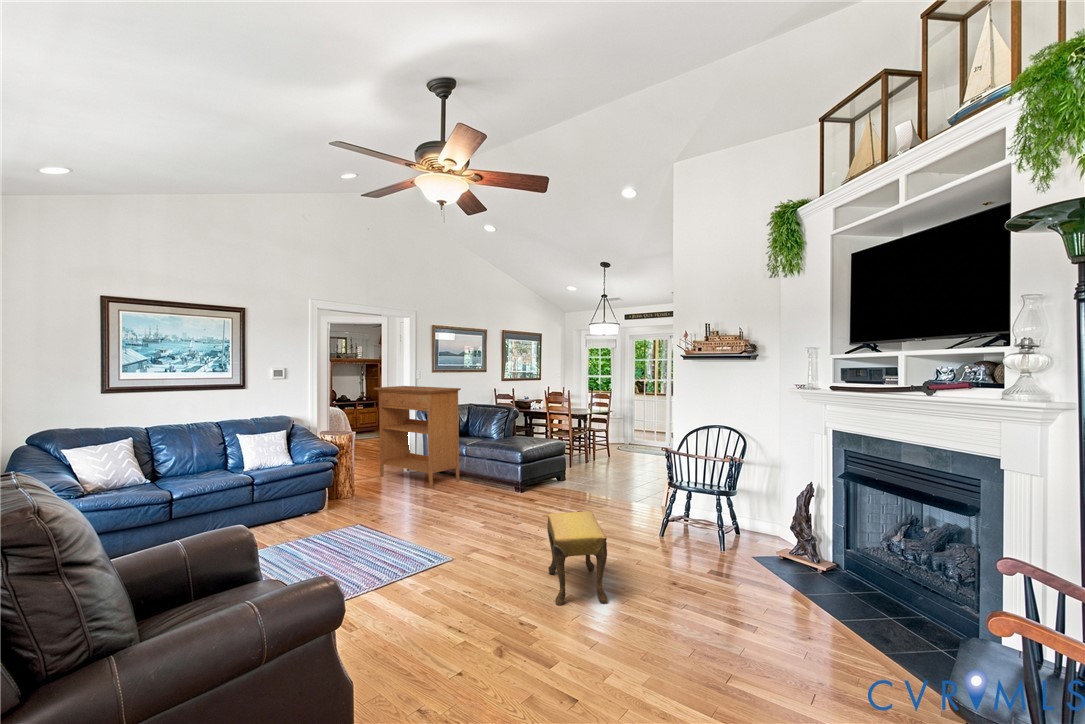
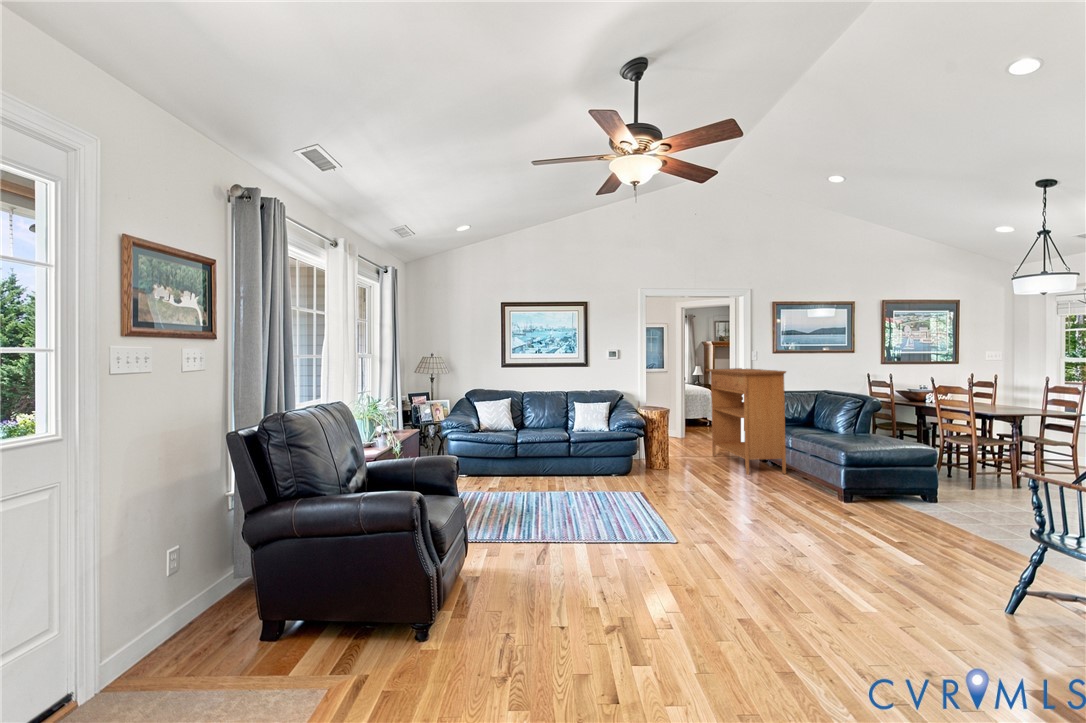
footstool: present [547,511,607,606] -> none [718,515,818,641]

